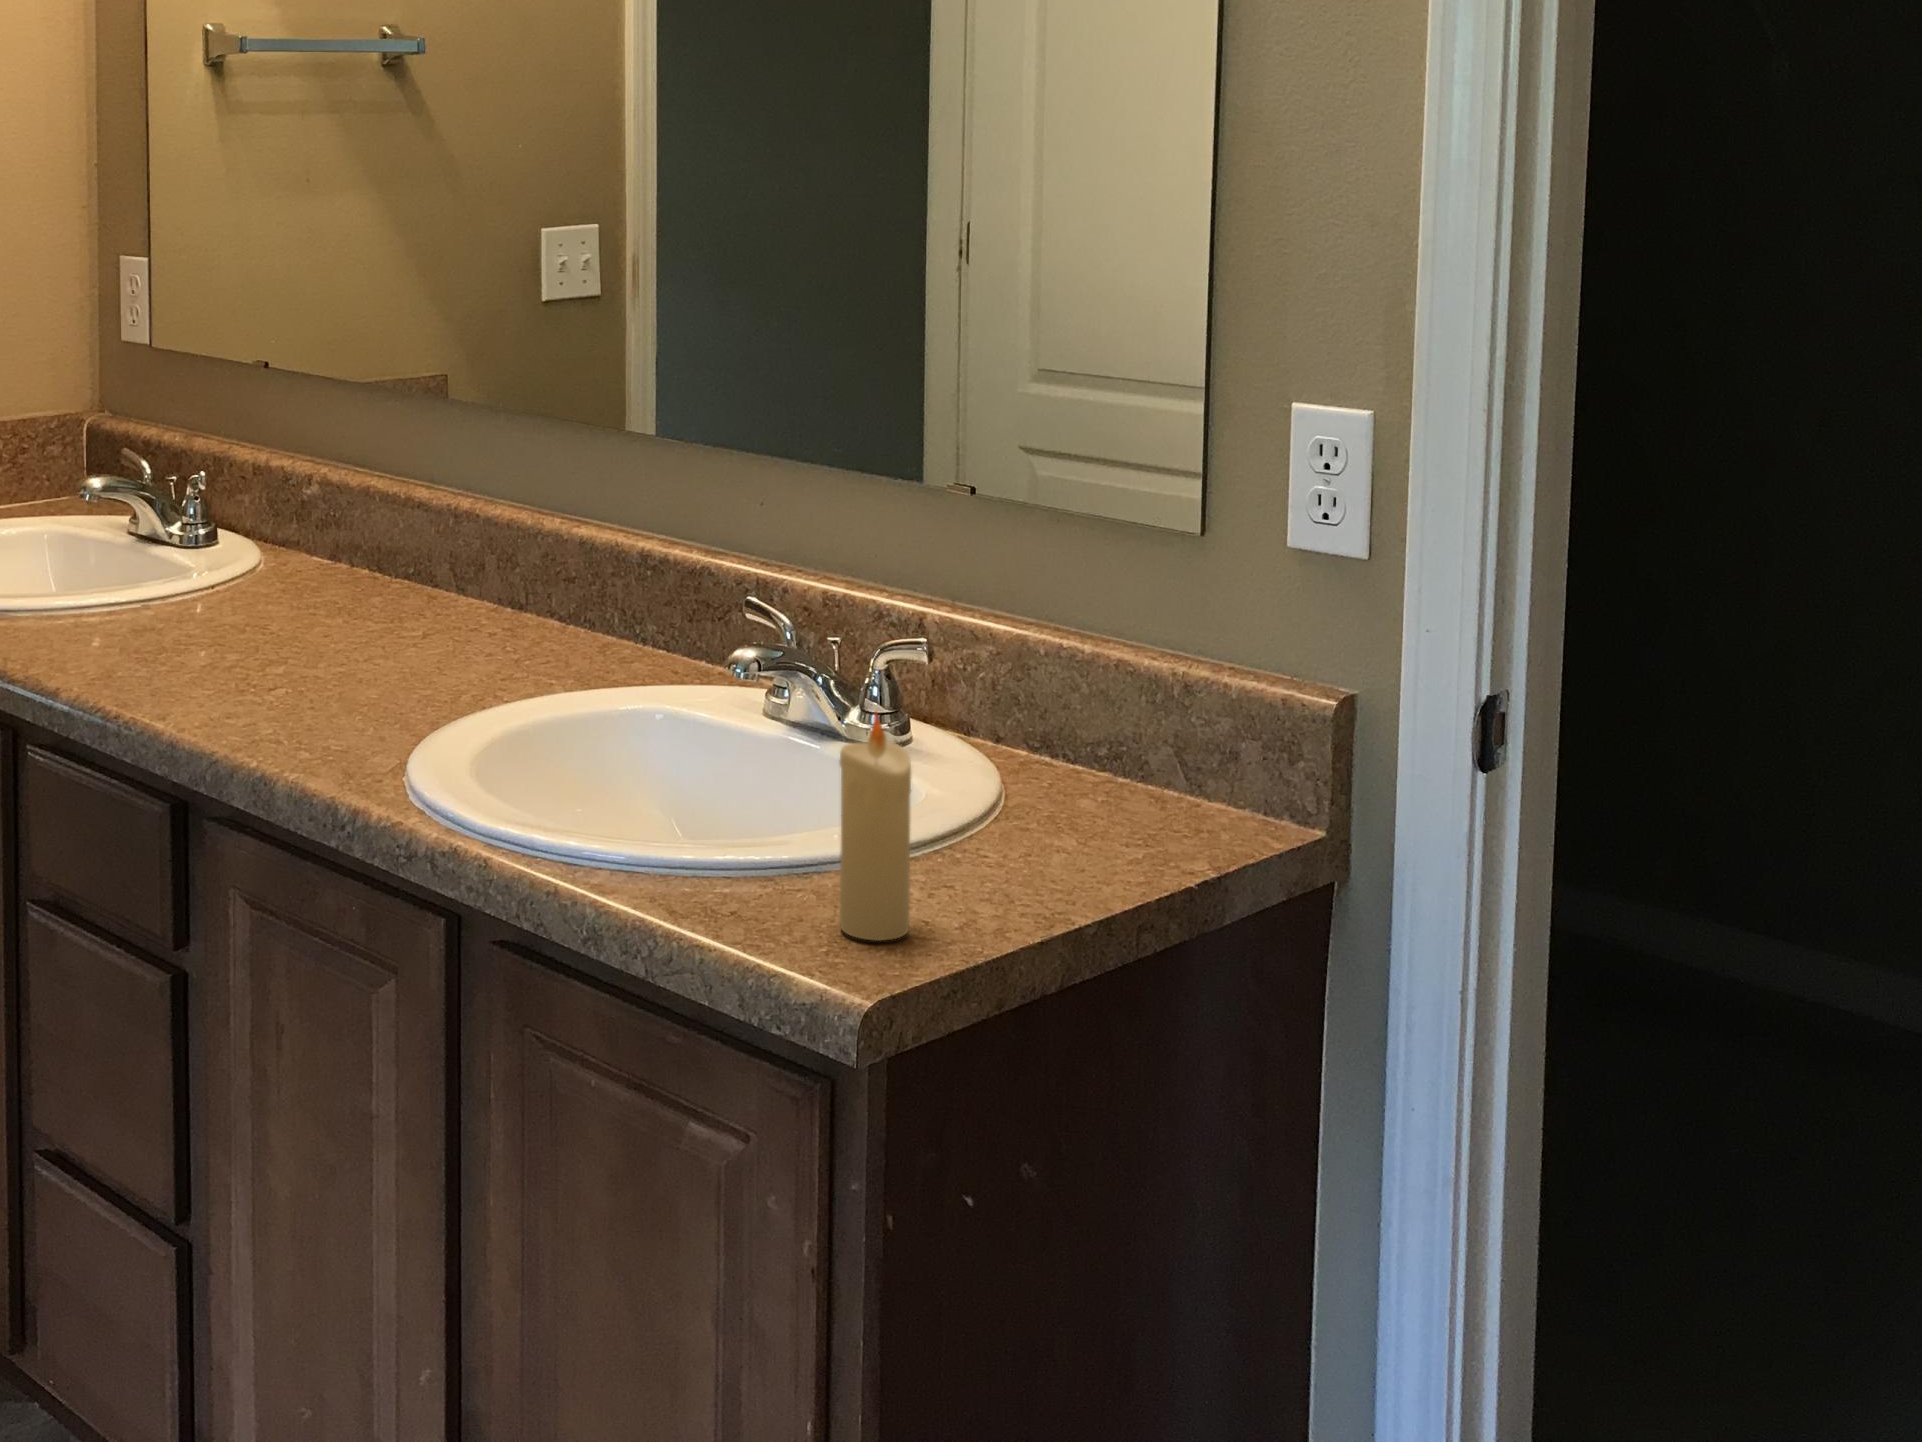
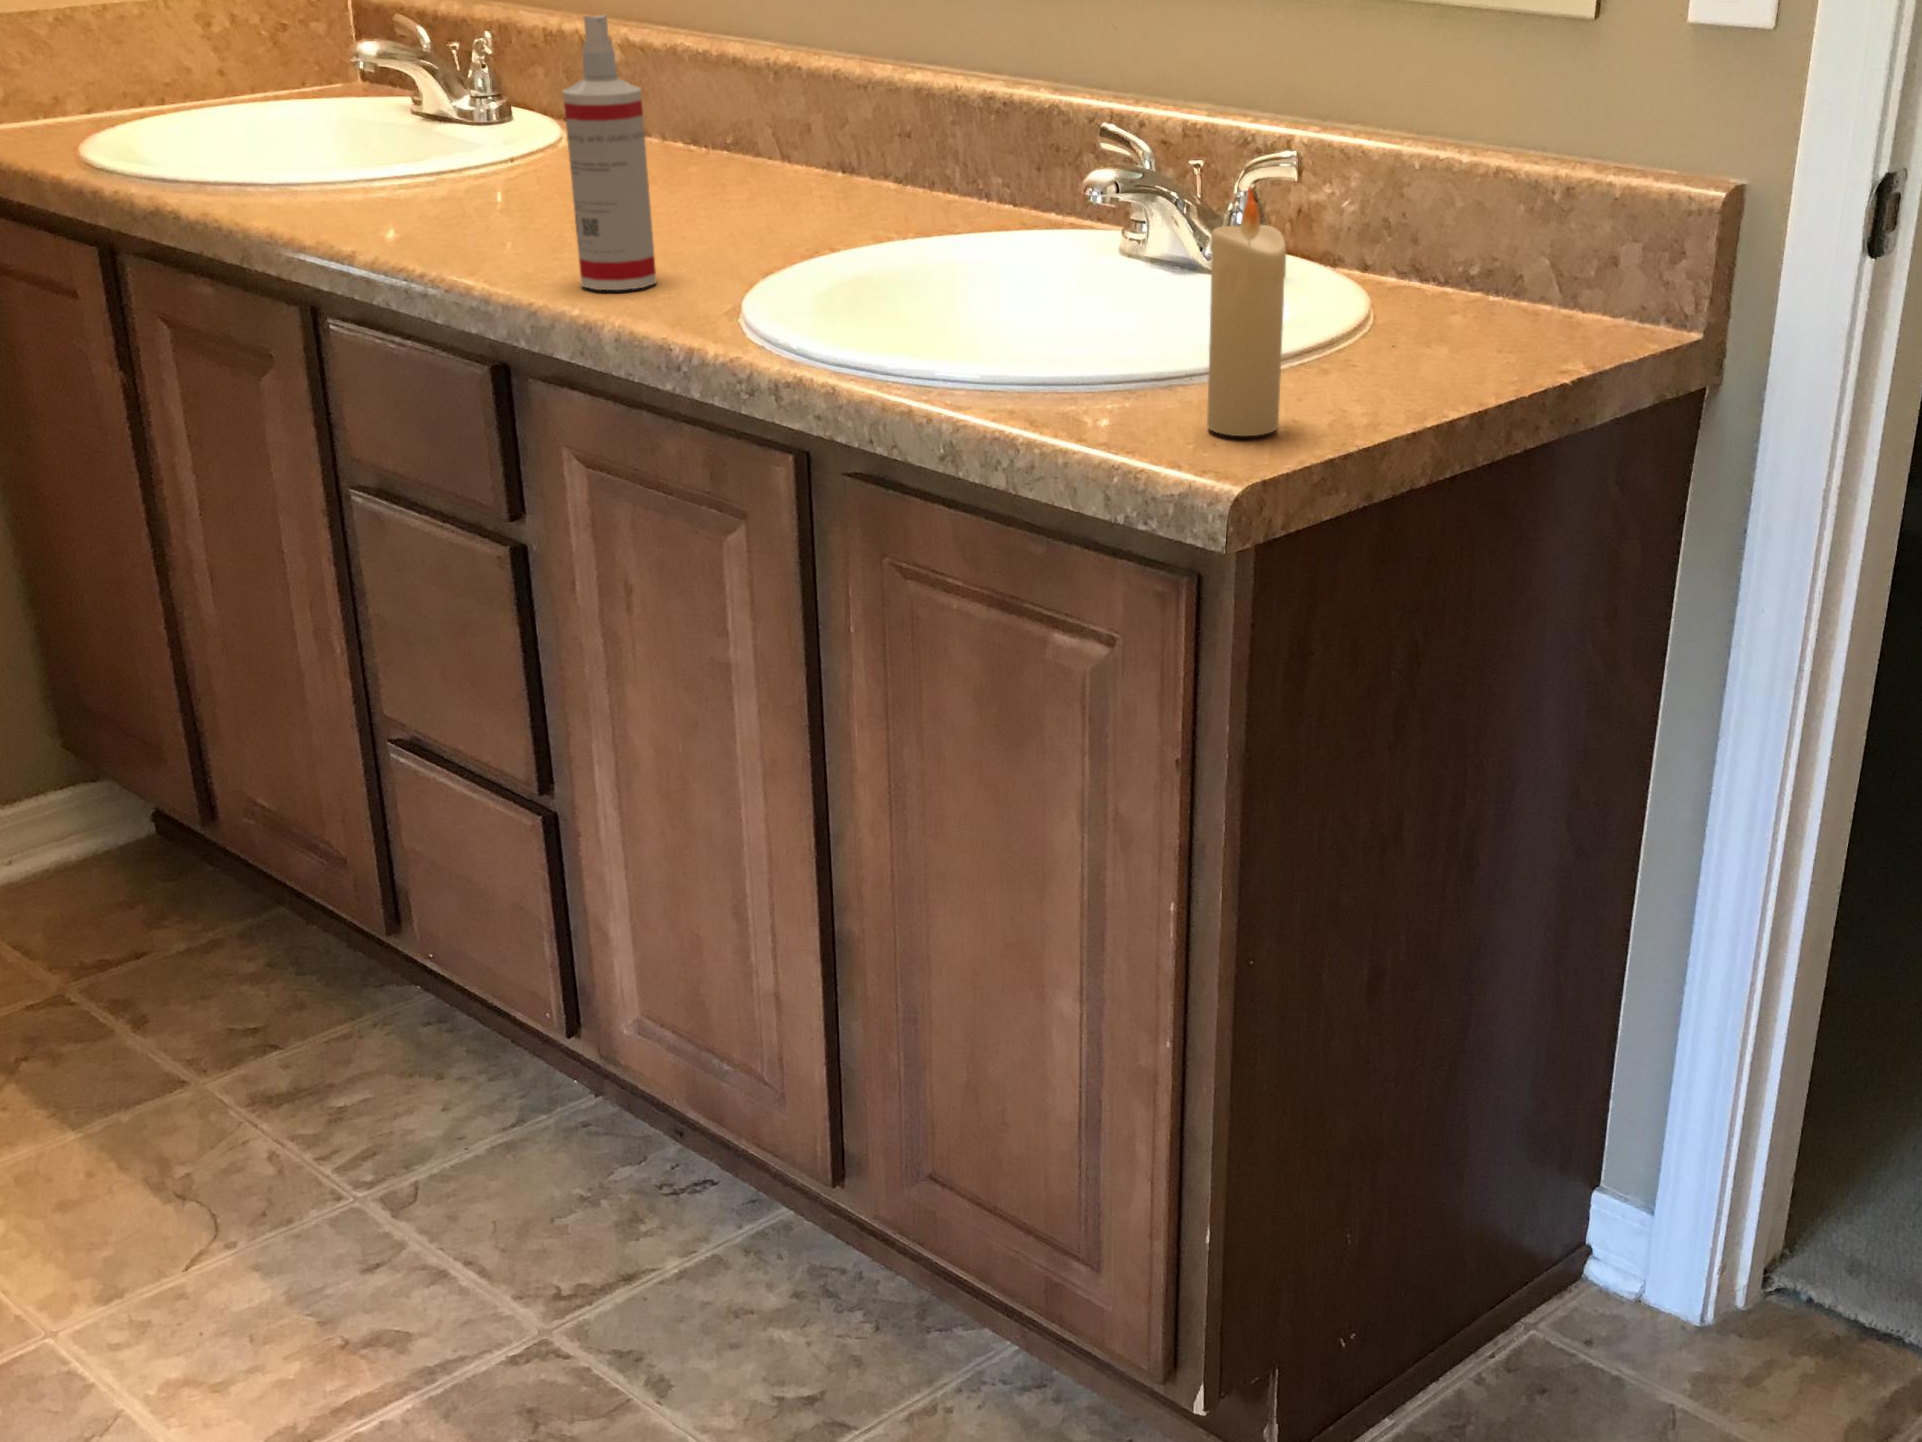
spray bottle: none [259,505,330,743] -> present [563,15,656,290]

